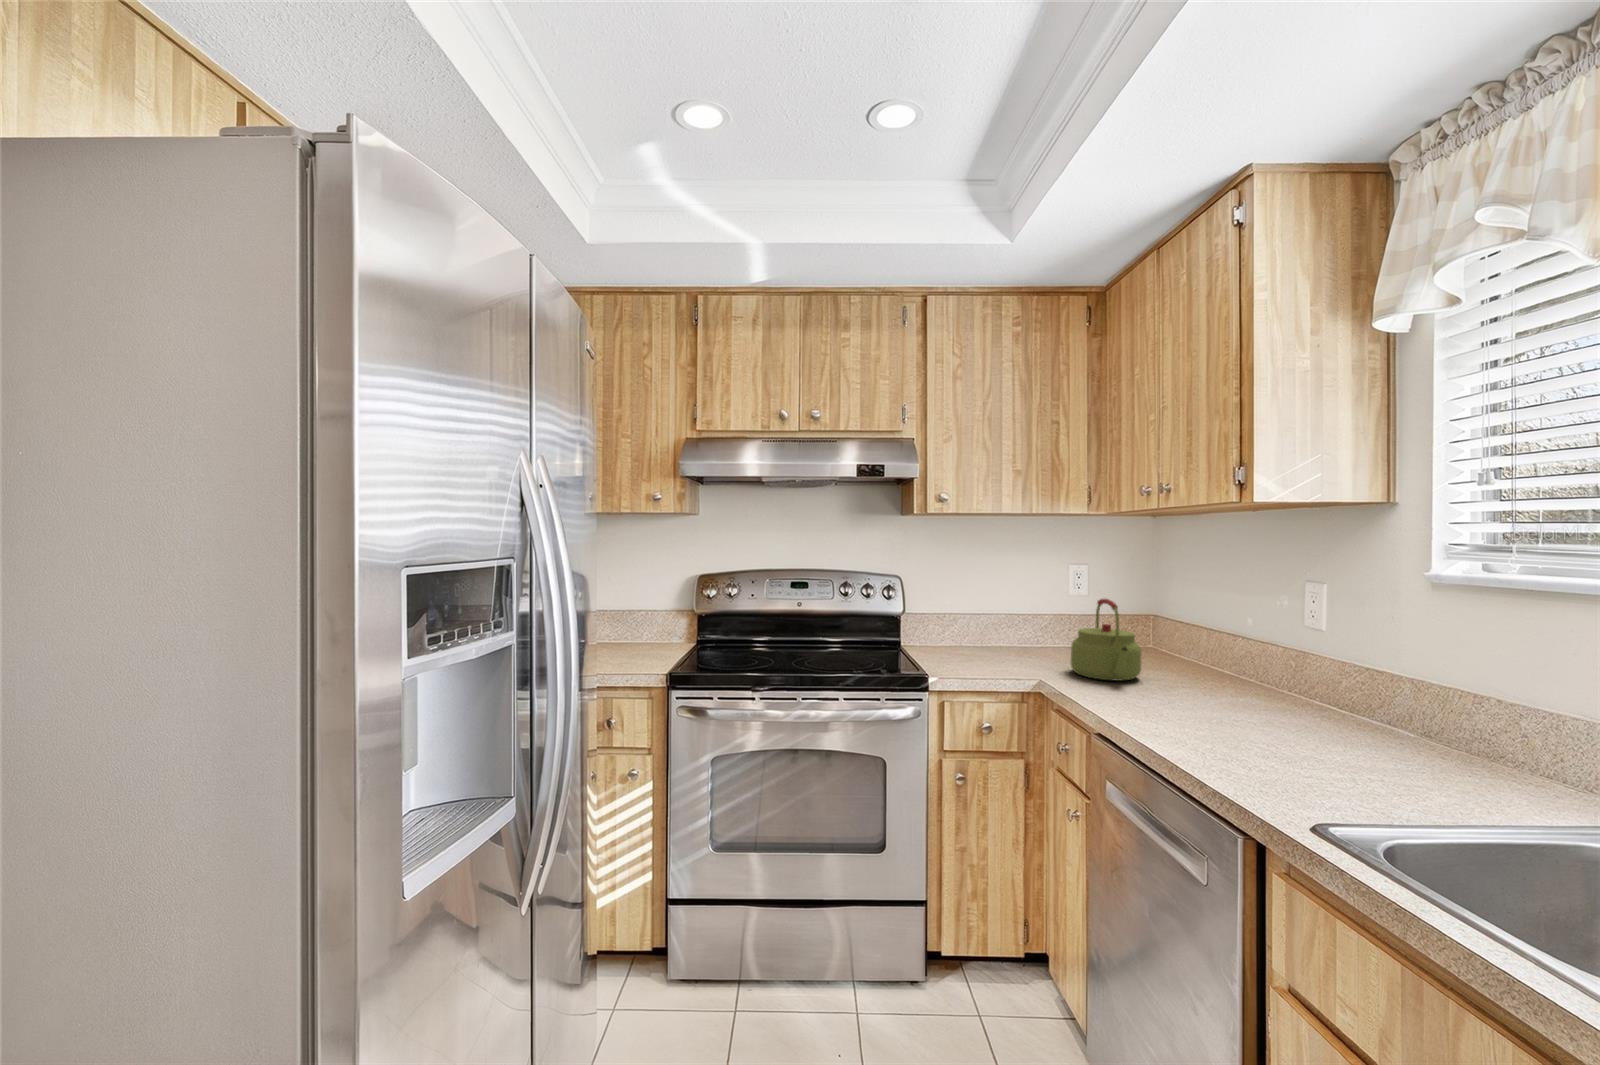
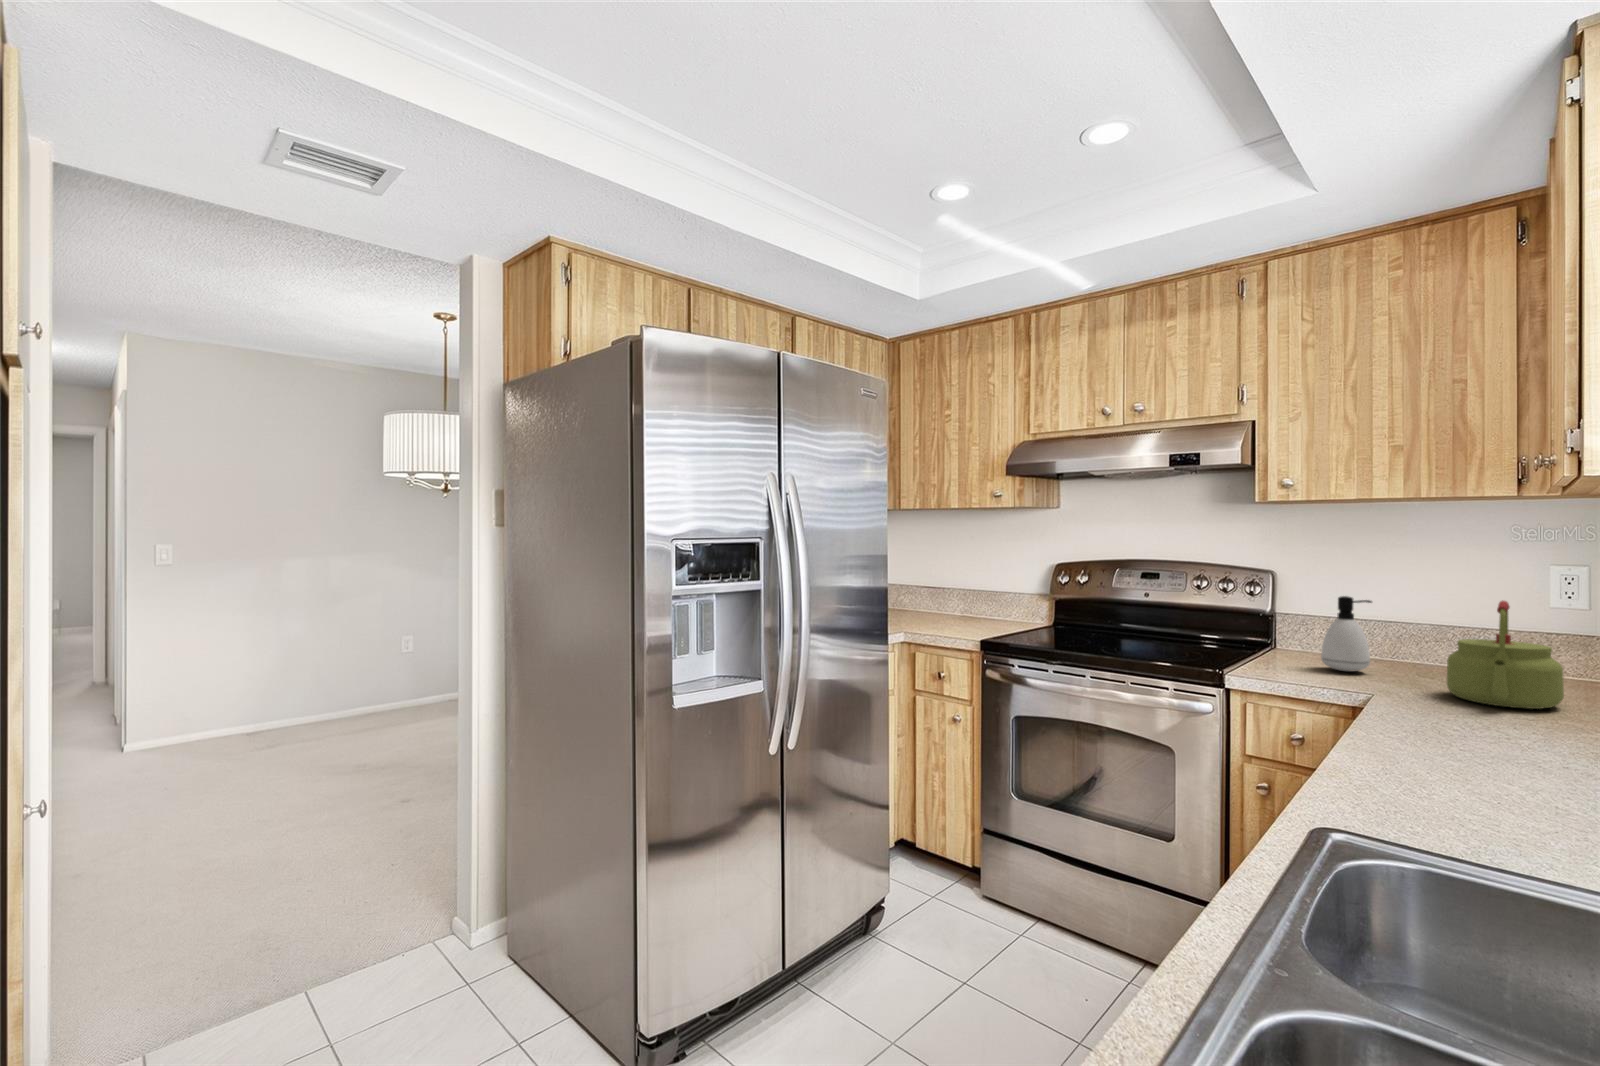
soap dispenser: none [970,597,1006,660] -> present [1321,596,1372,672]

